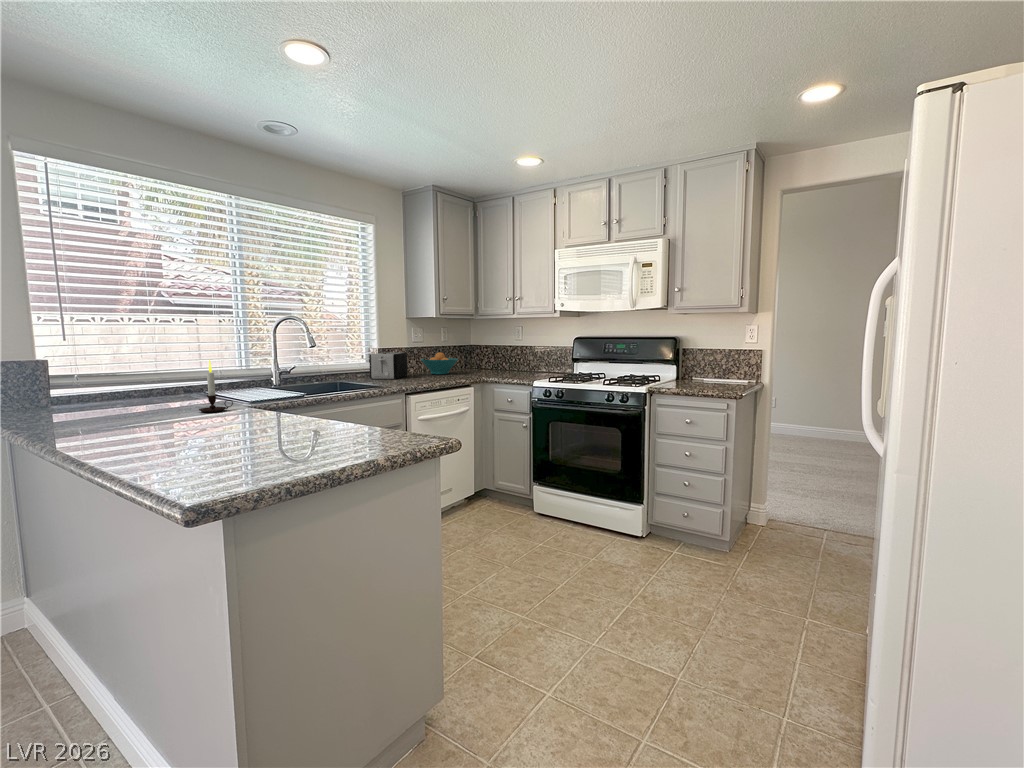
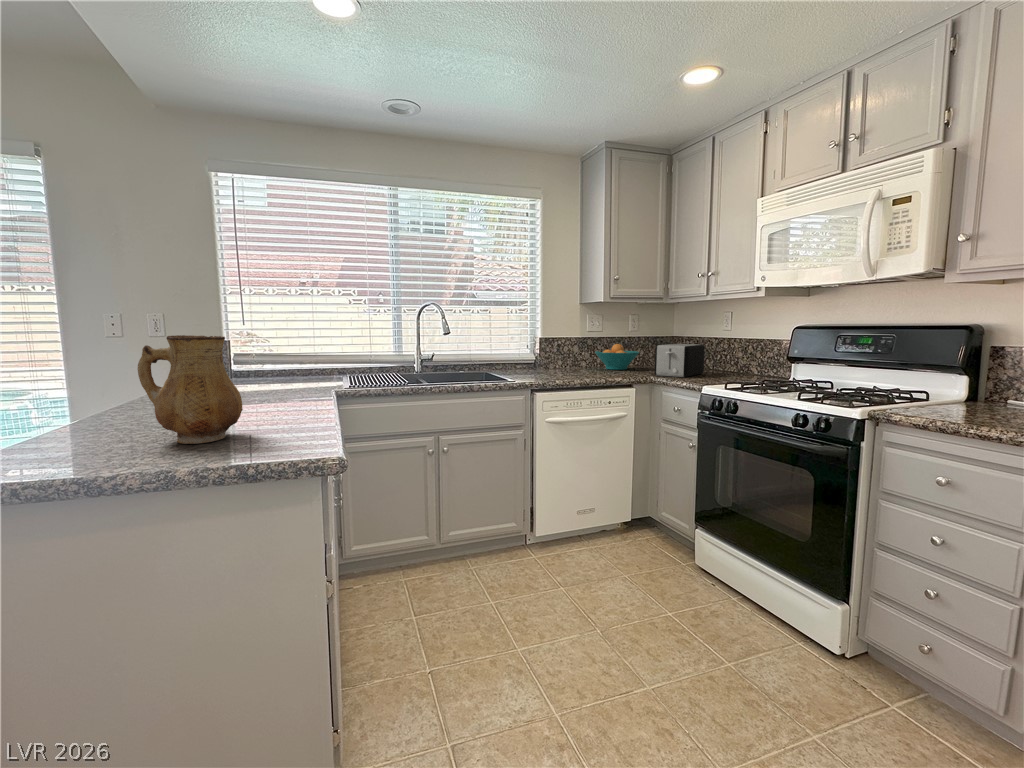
ceramic pitcher: none [261,350,340,449] -> present [138,335,243,444]
toaster: present [369,352,408,379] -> present [655,344,705,377]
candle: present [199,360,233,412] -> none [285,345,315,394]

